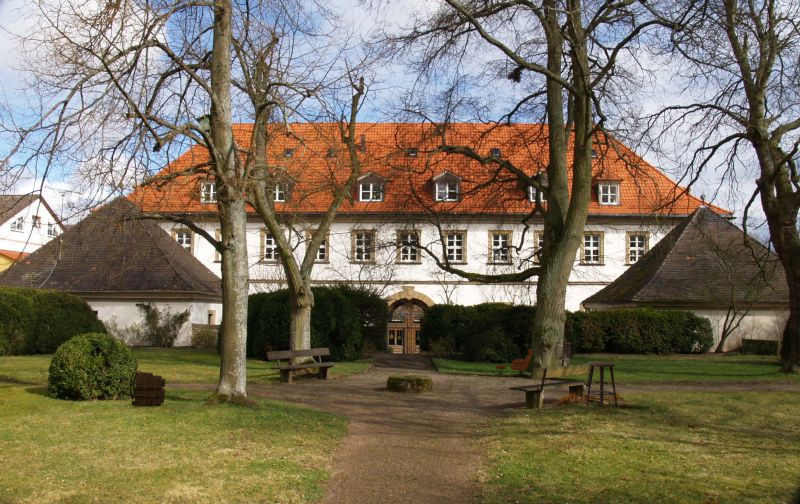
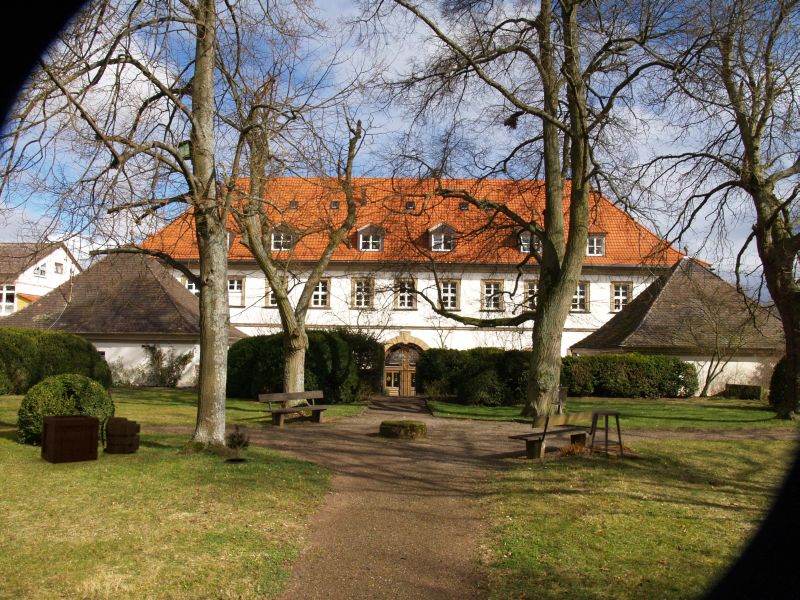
lounge chair: present [496,349,533,377] -> none [488,394,528,423]
wooden crate: none [78,370,131,414] -> present [41,414,99,464]
potted tree: none [246,374,272,413] -> present [225,425,250,463]

